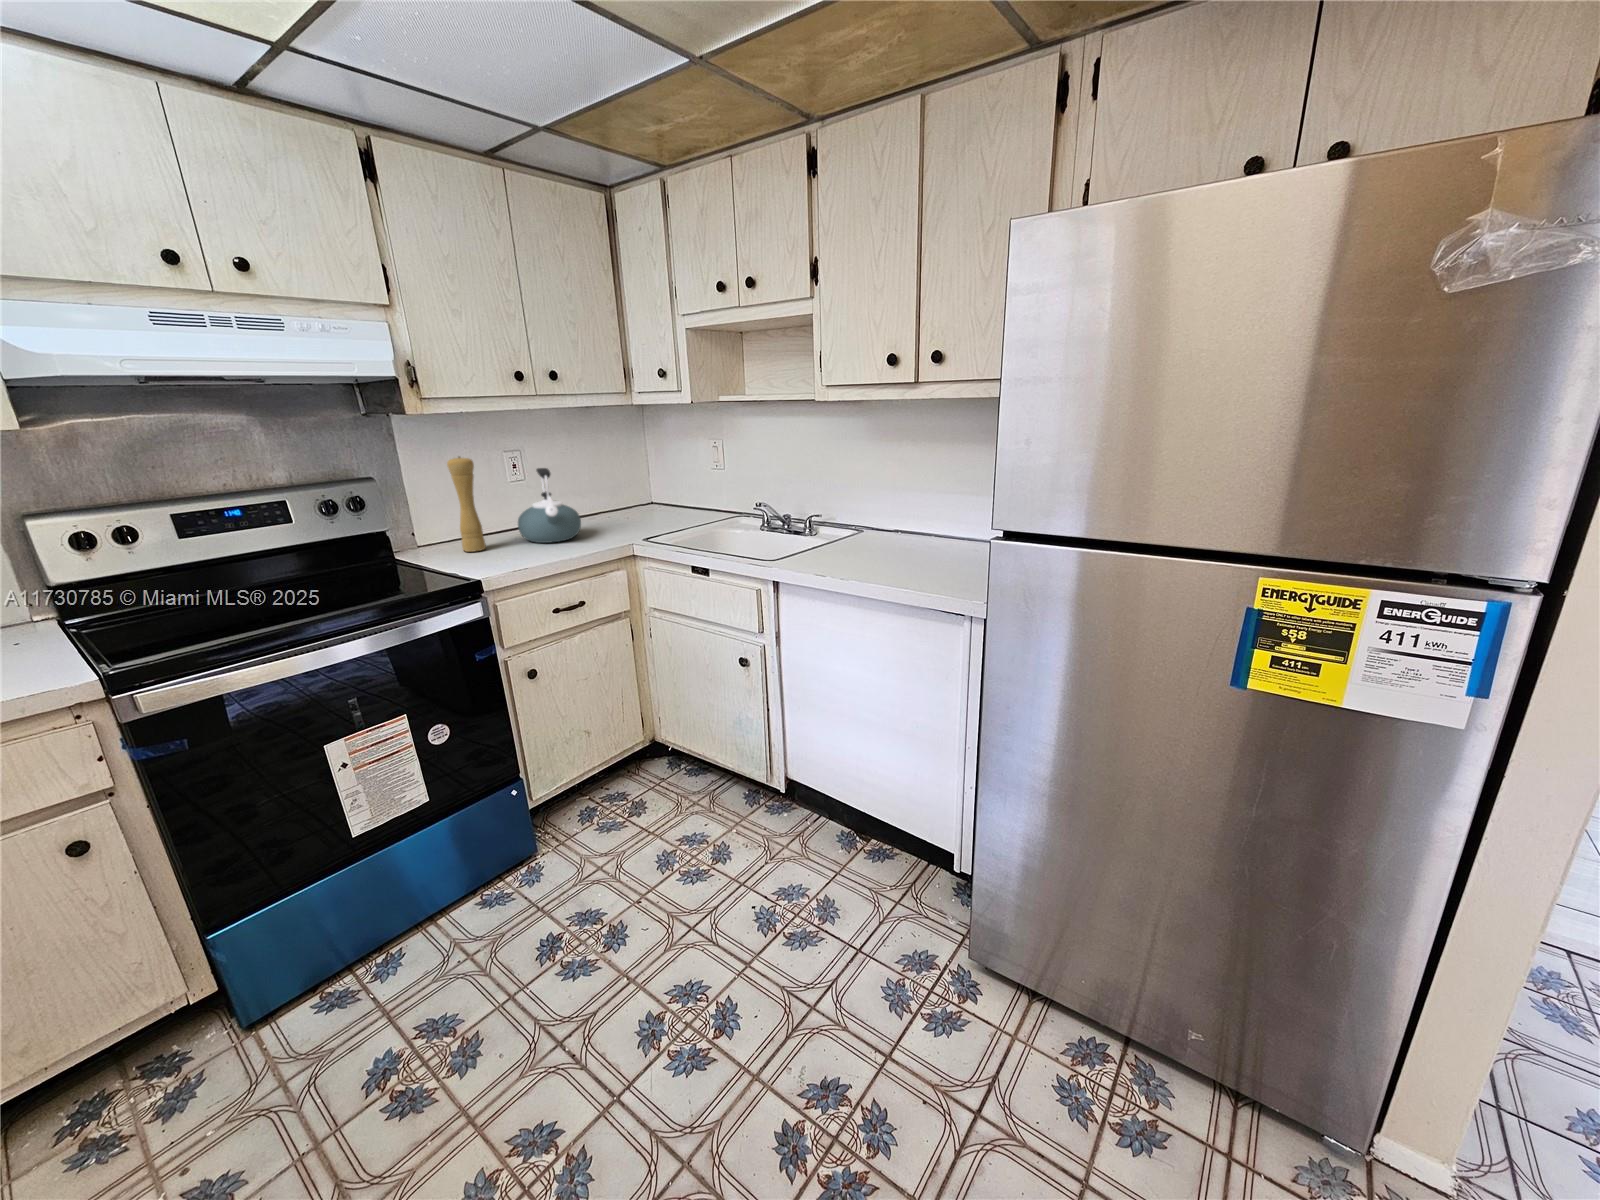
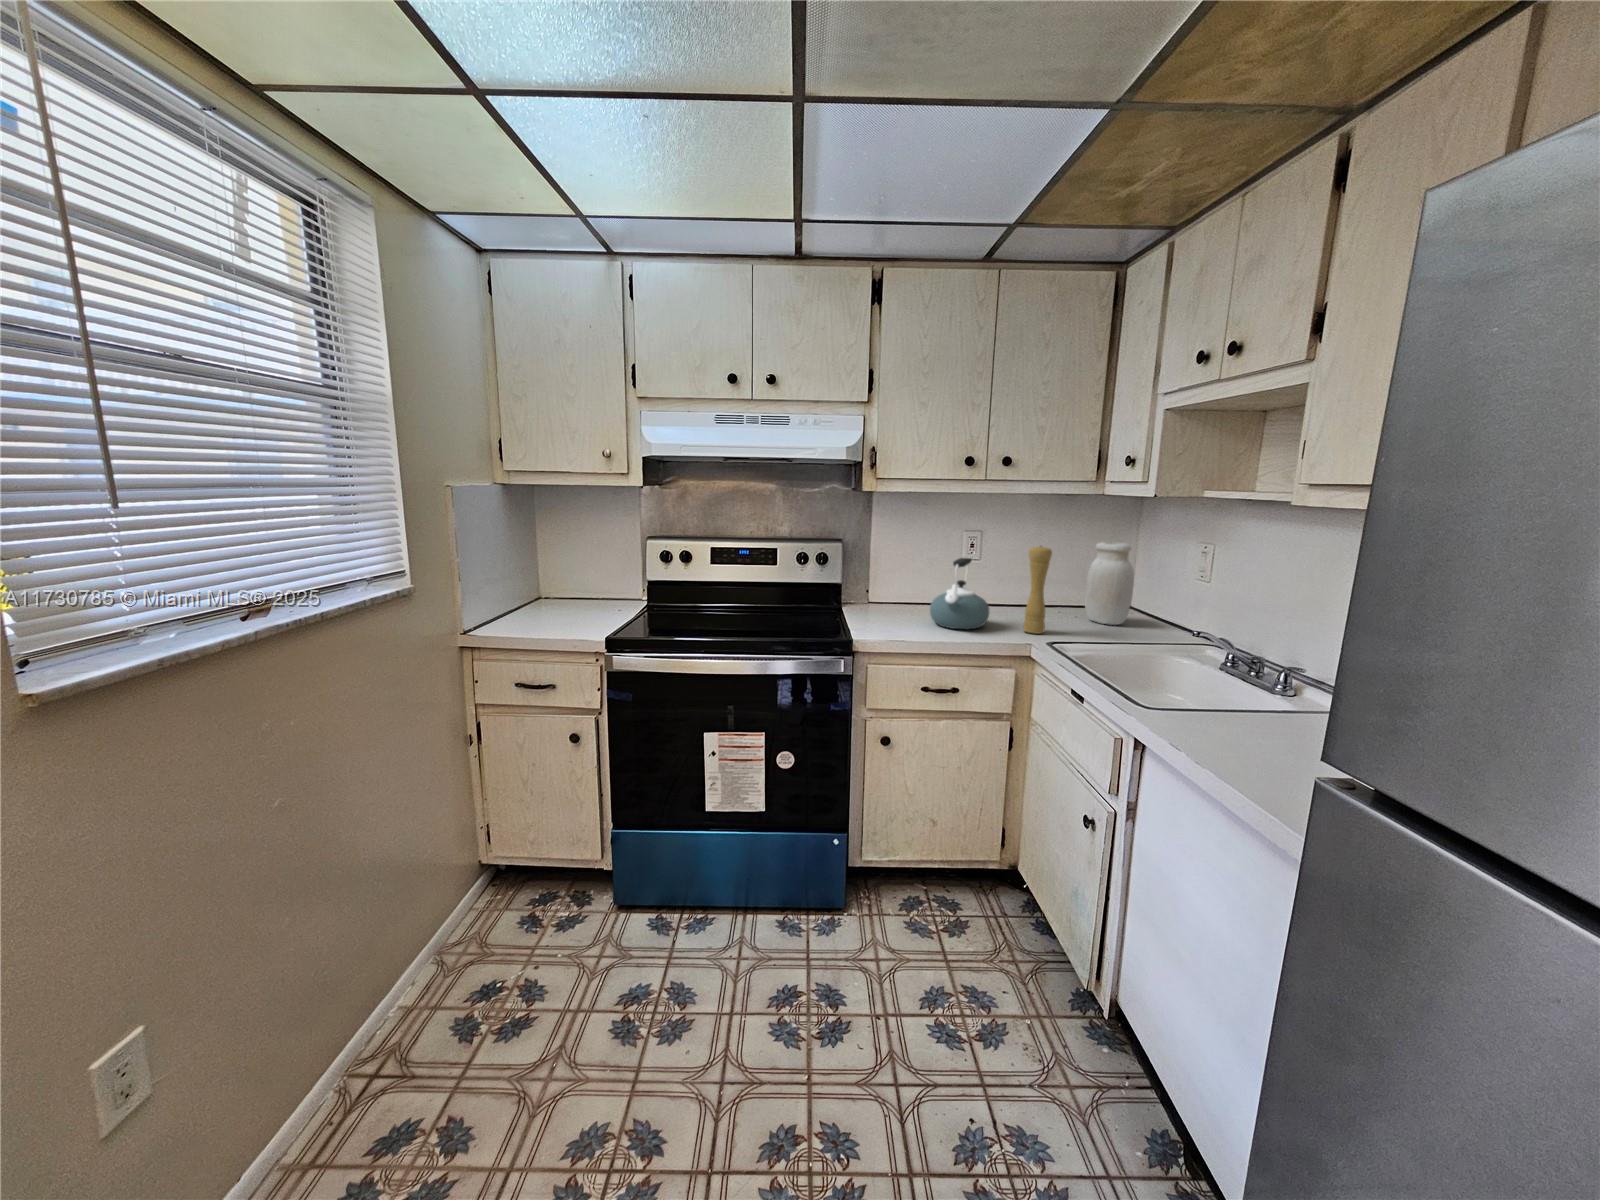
jar: none [637,438,676,512] -> present [1085,542,1134,625]
pepper mill: present [447,456,486,552] -> present [1023,546,1052,634]

